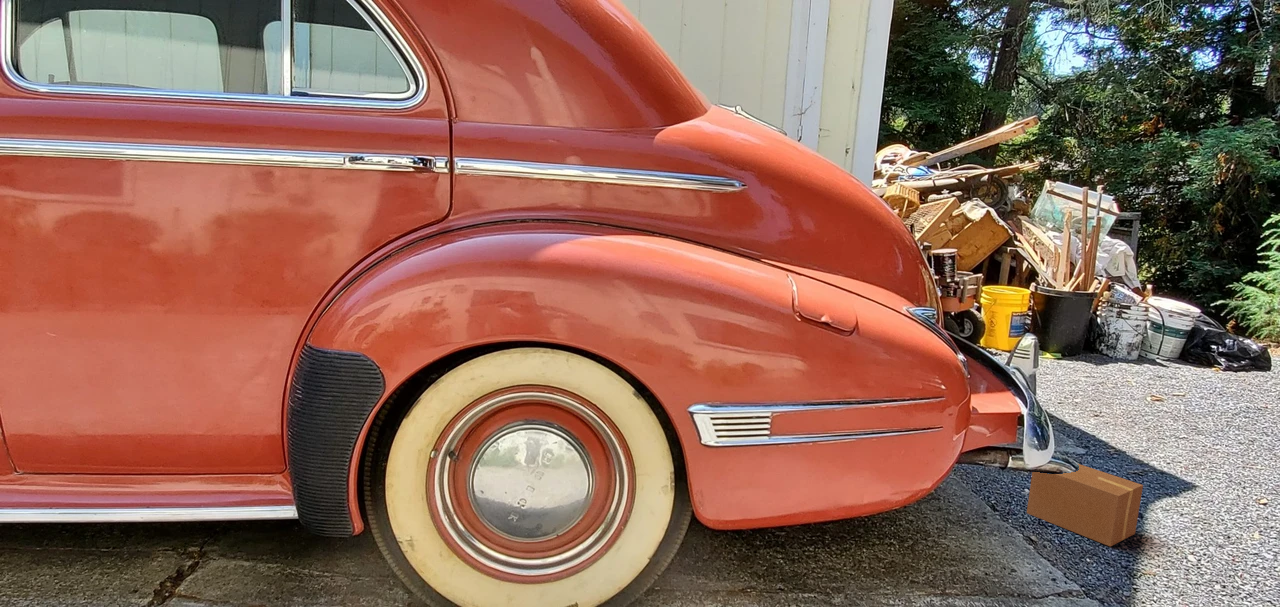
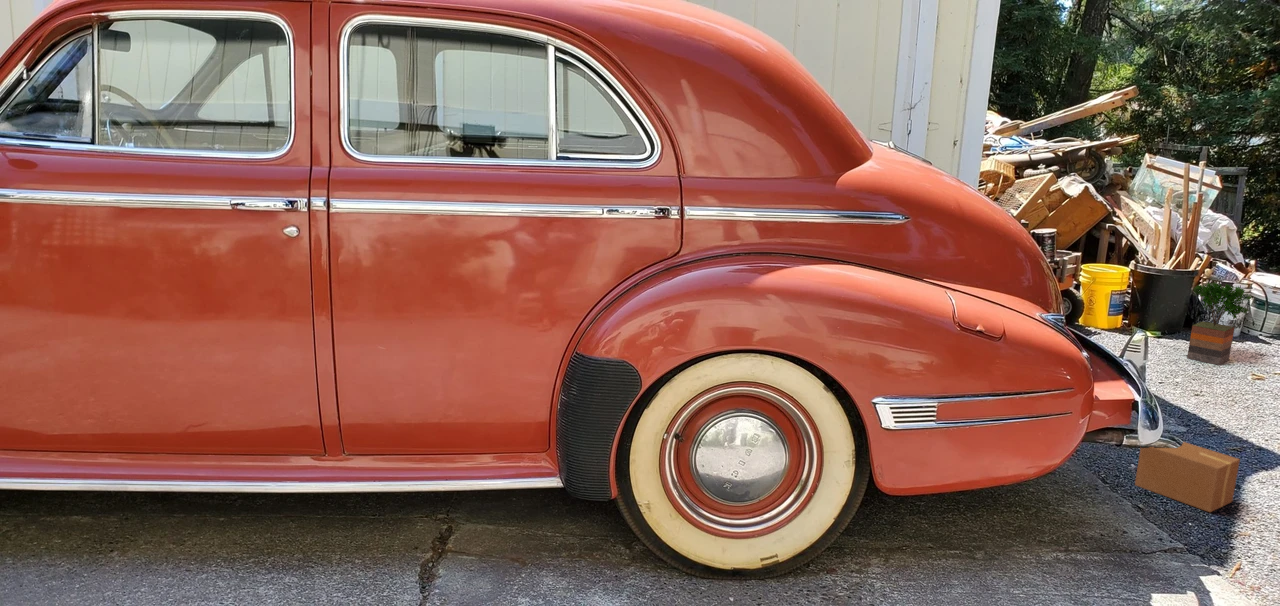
potted tree: none [1086,301,1151,386] -> present [1187,282,1251,365]

